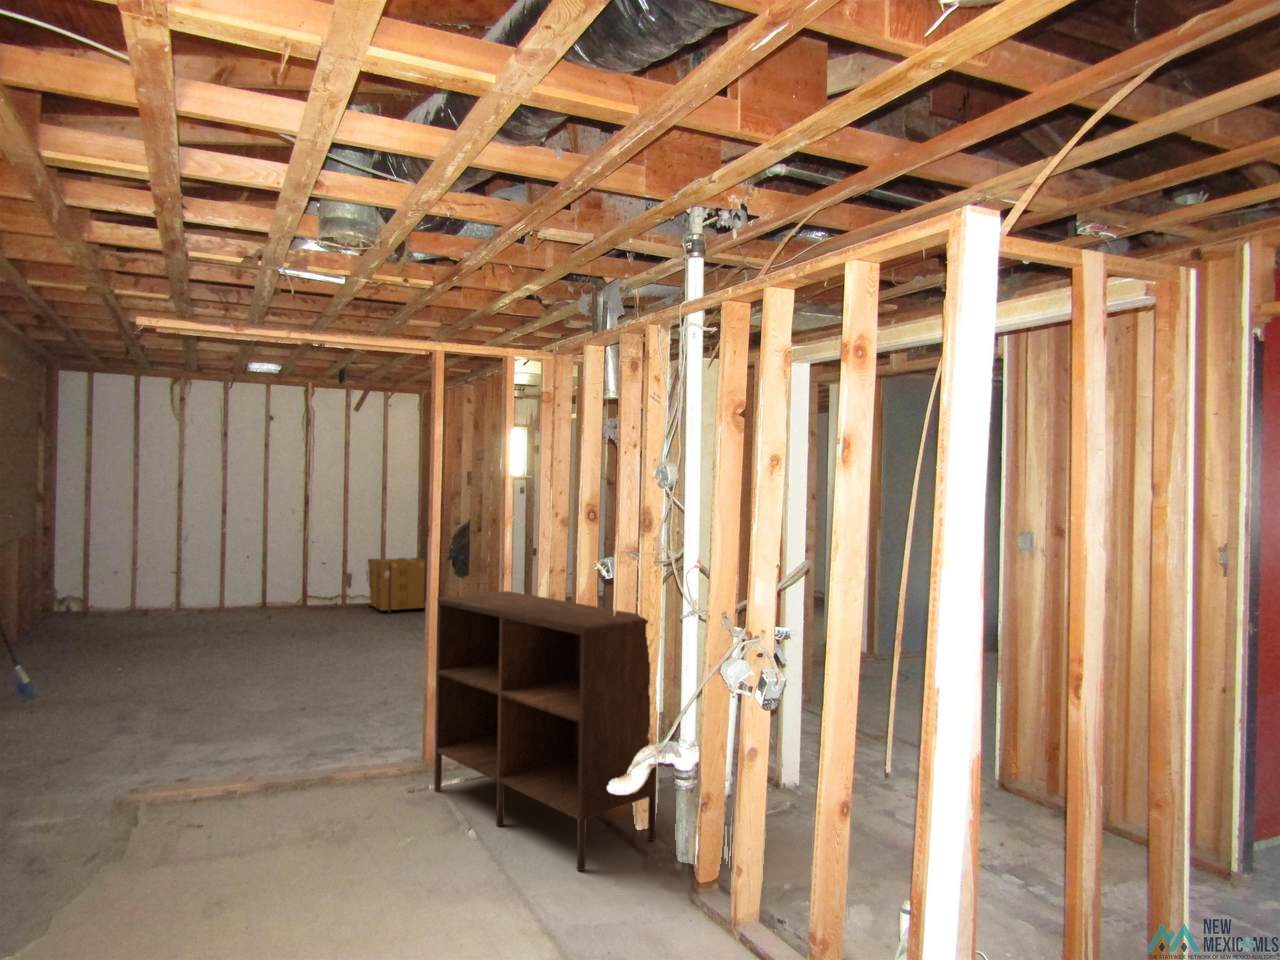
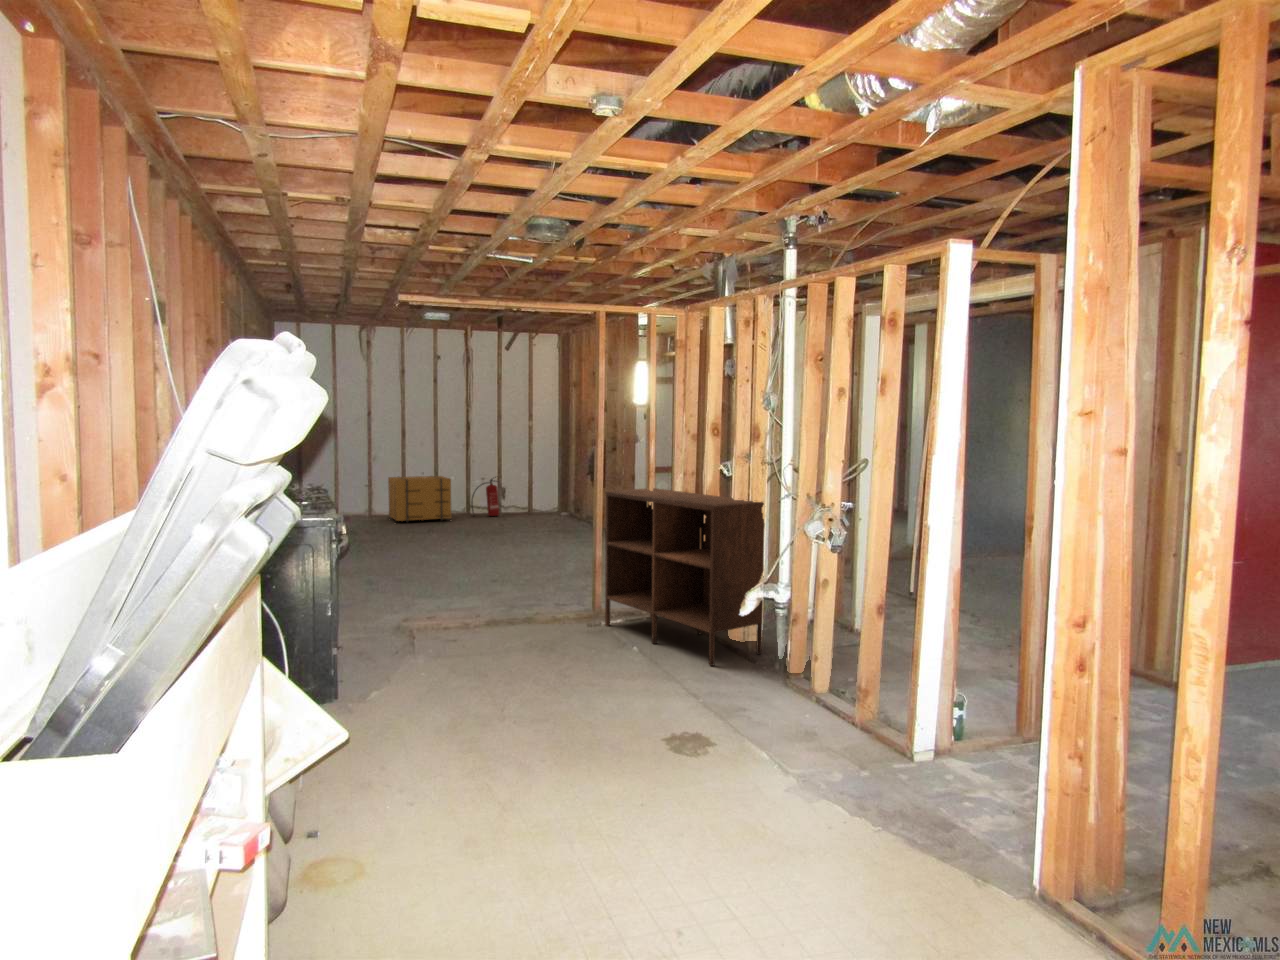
cardboard box: present [367,557,426,613] -> present [388,476,451,521]
fire extinguisher: none [307,560,345,610] -> present [471,477,499,516]

